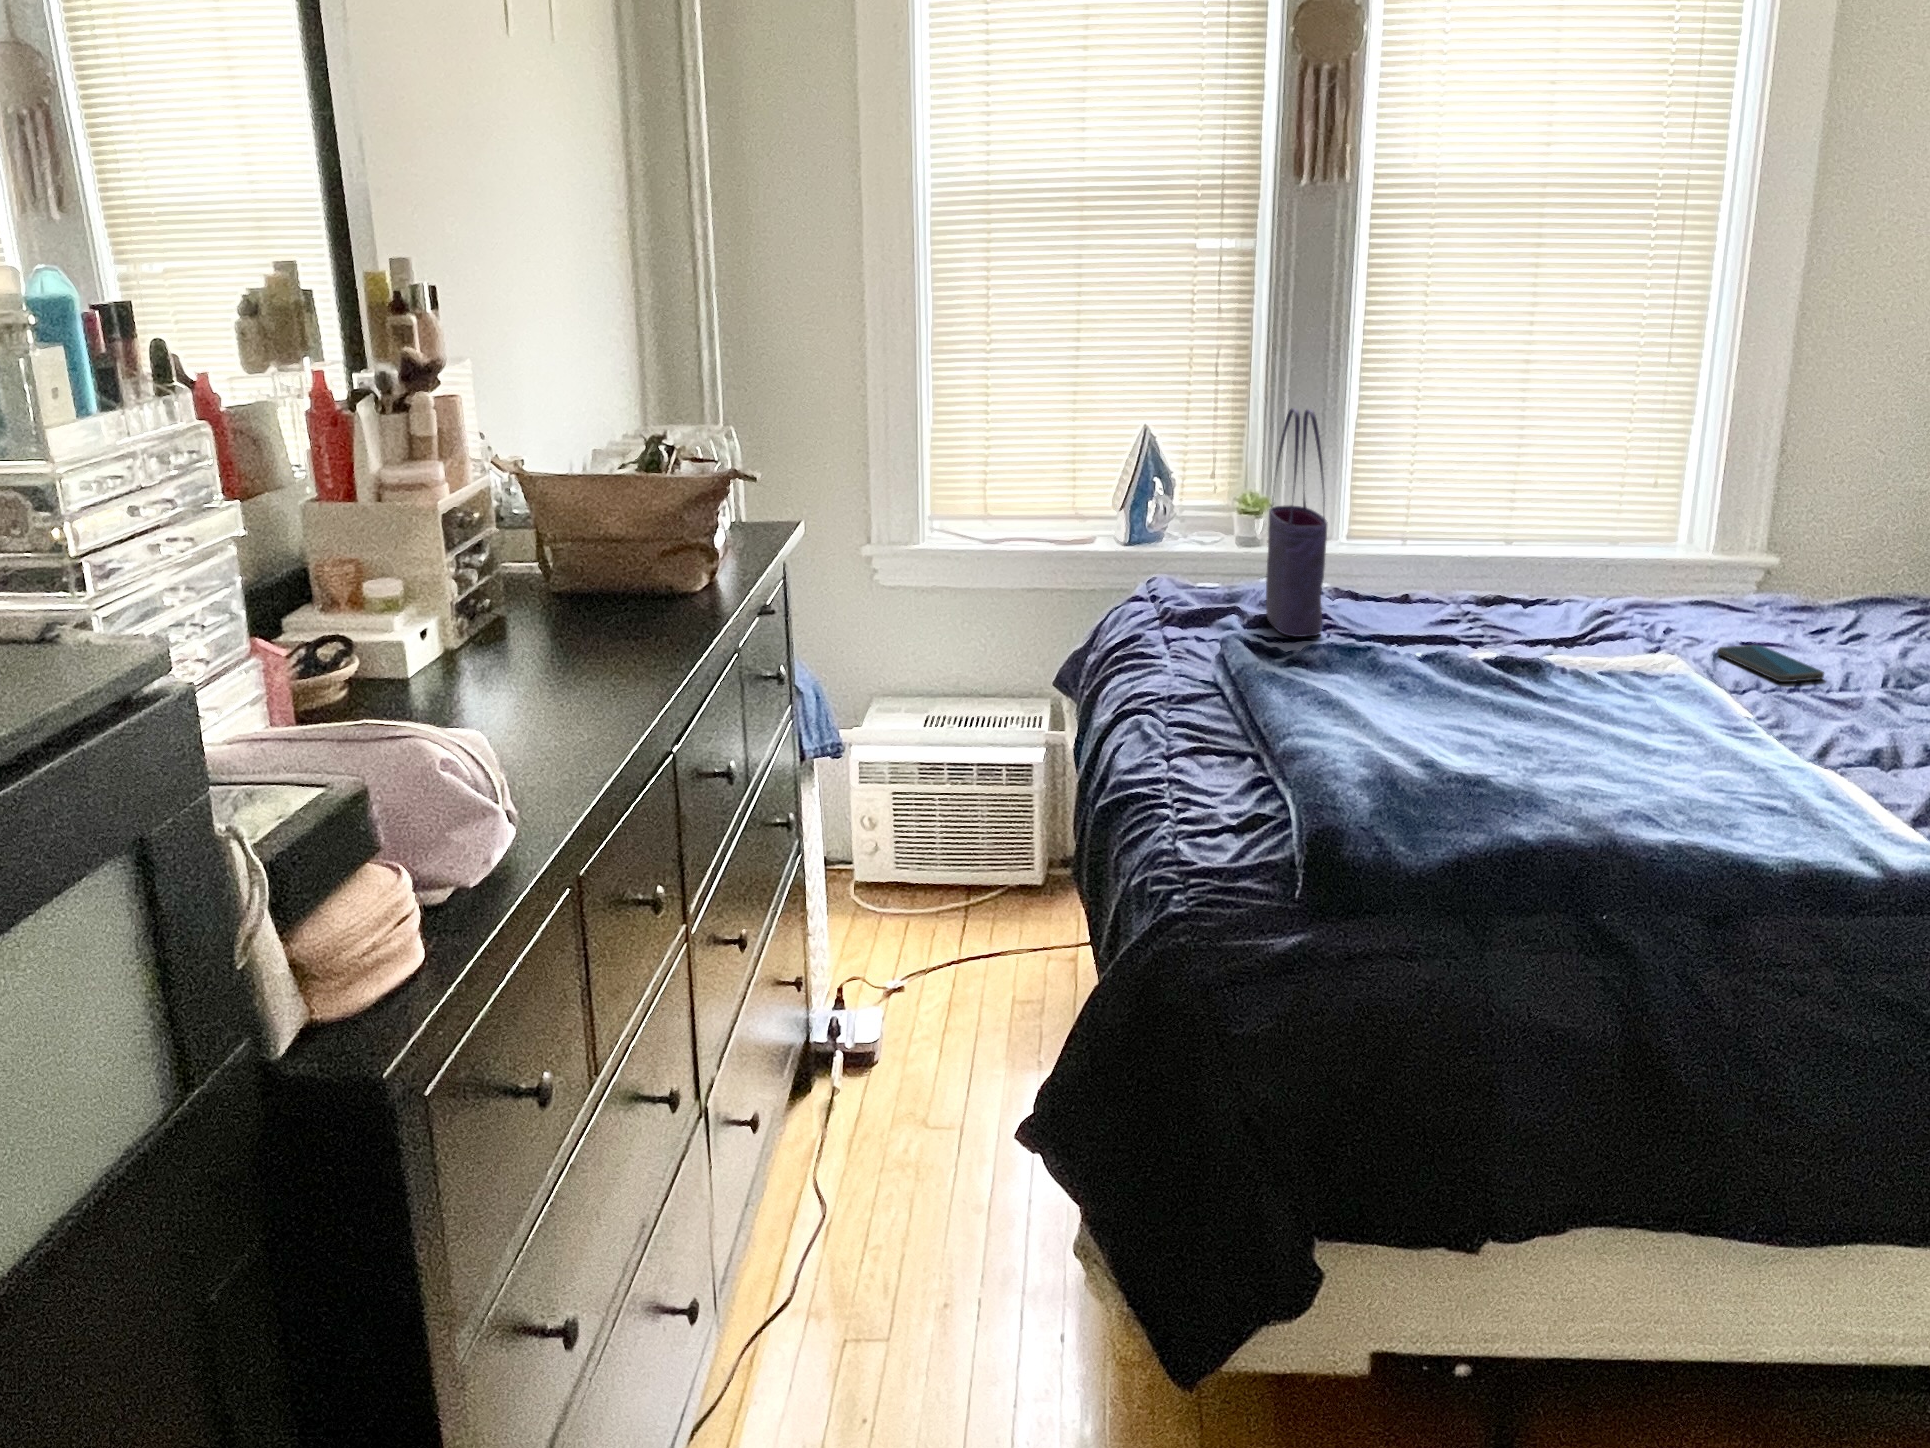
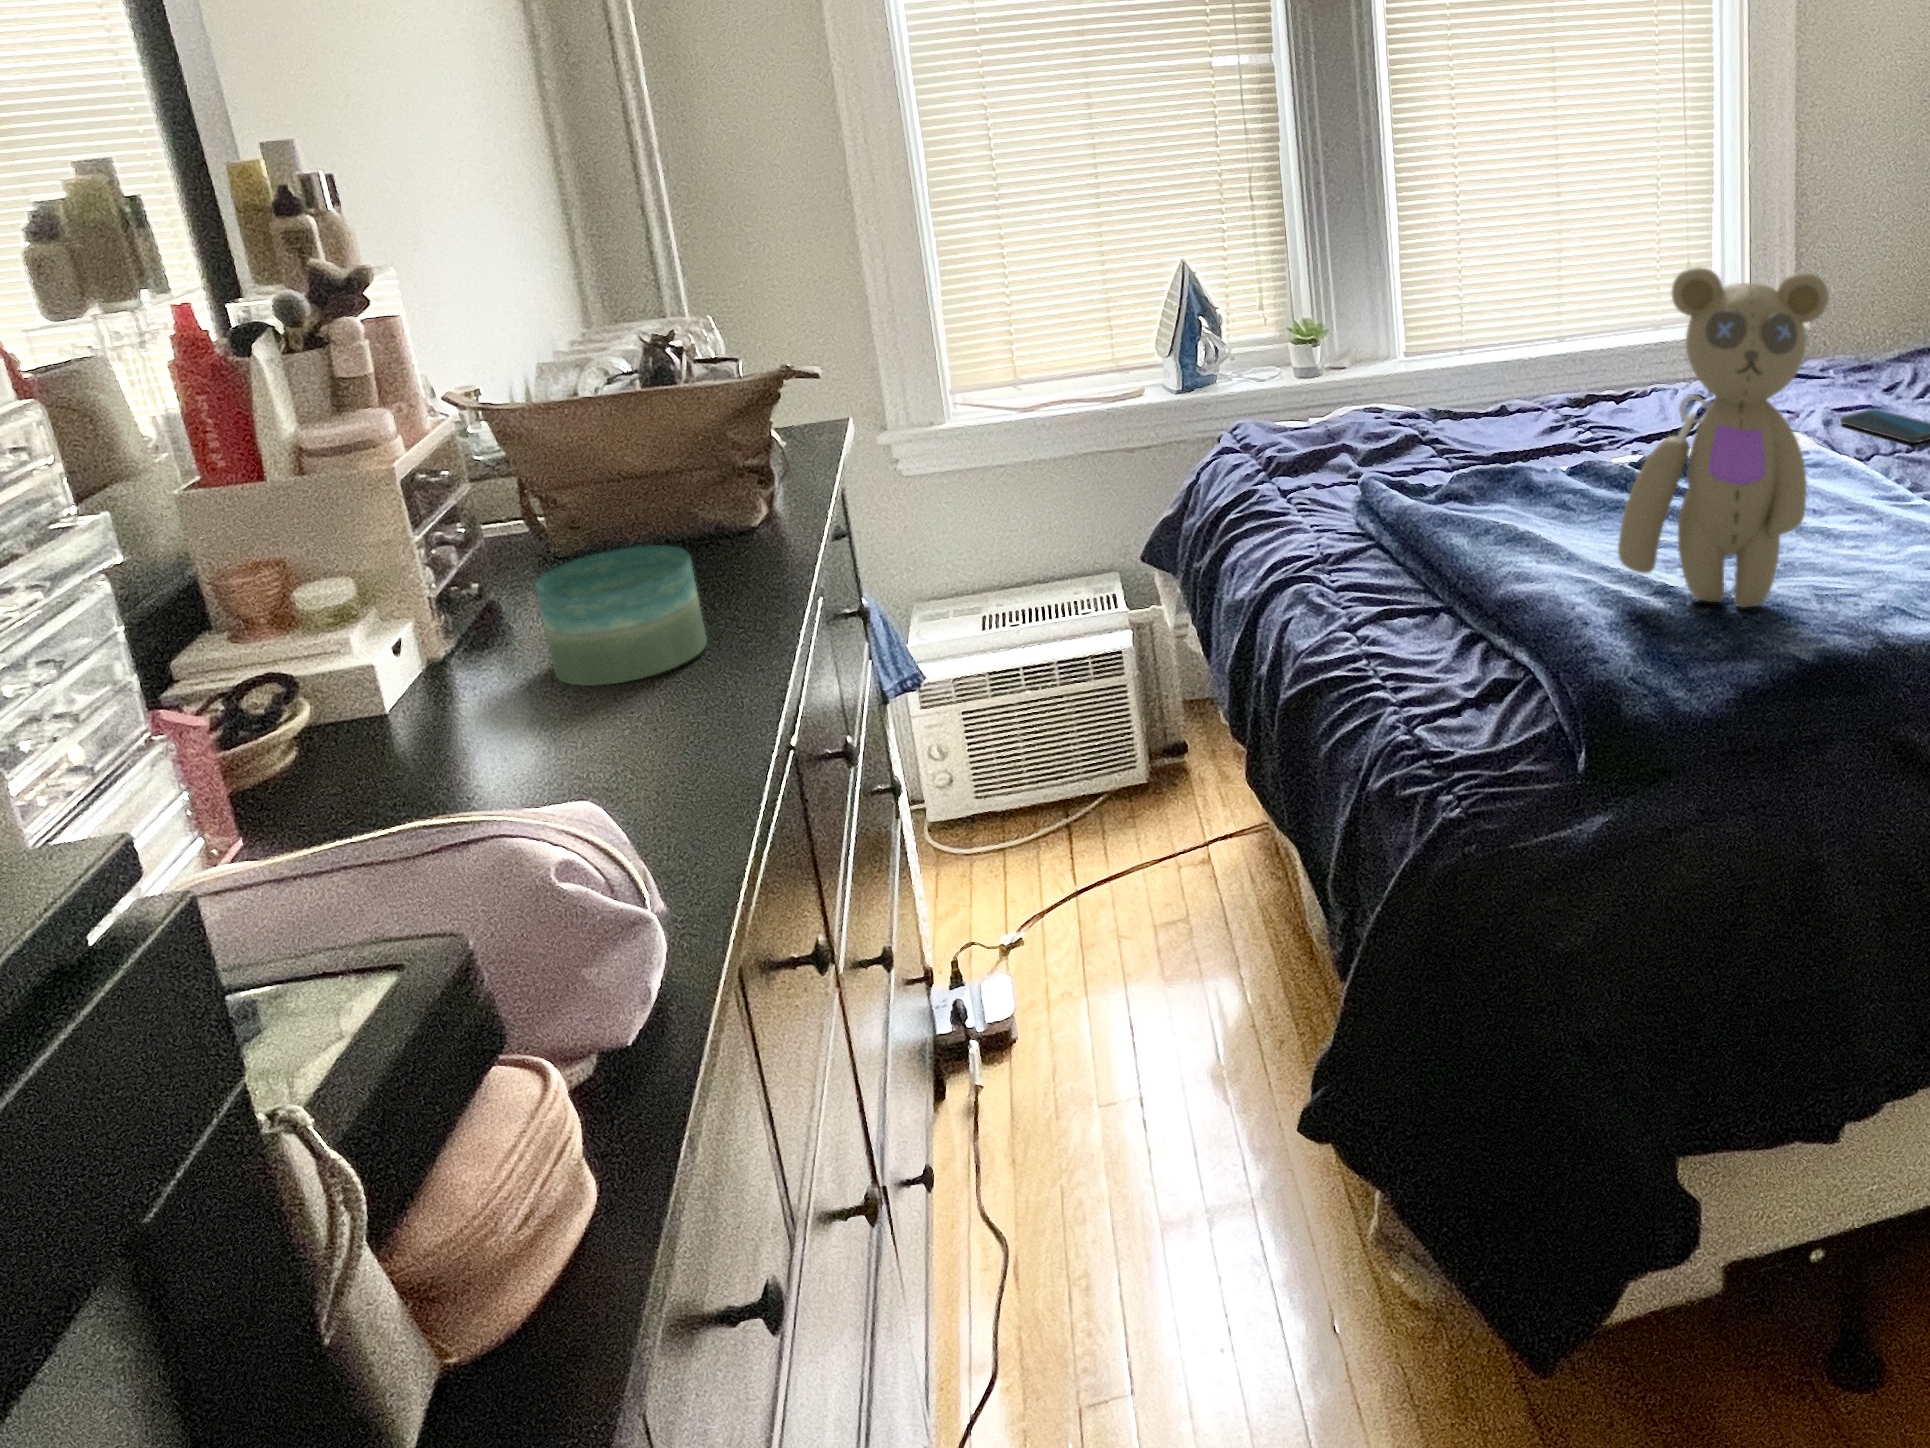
tote bag: present [1266,408,1327,637] -> none [1375,222,1451,467]
teddy bear: none [1390,474,1606,789] -> present [1618,267,1829,608]
candle: none [514,589,629,685] -> present [535,545,707,686]

